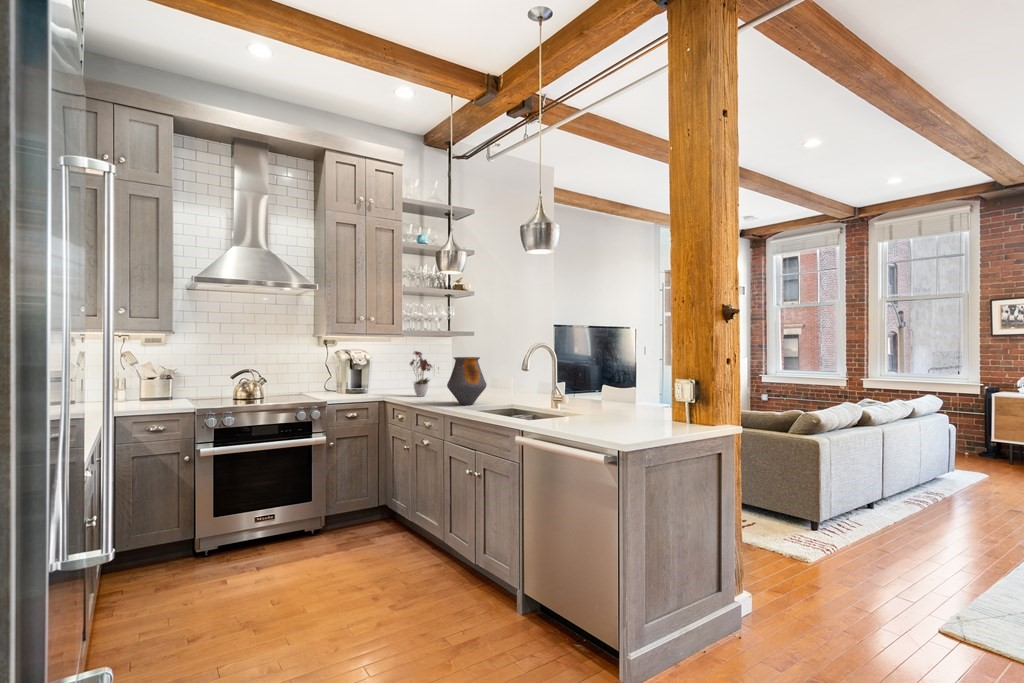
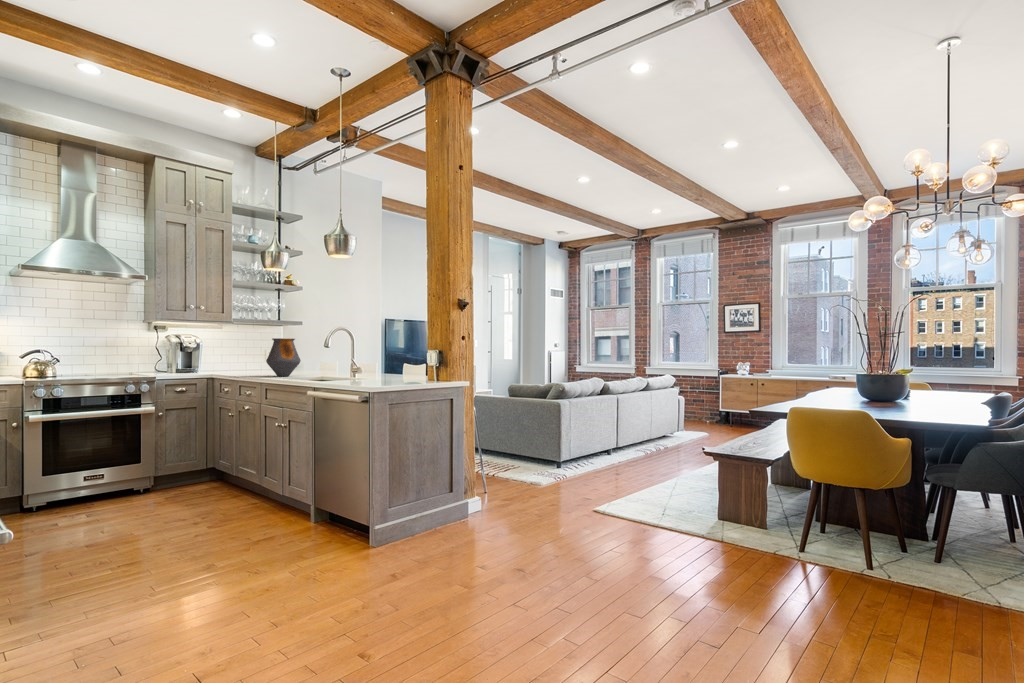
flower arrangement: present [410,351,432,397] -> none [234,333,259,374]

